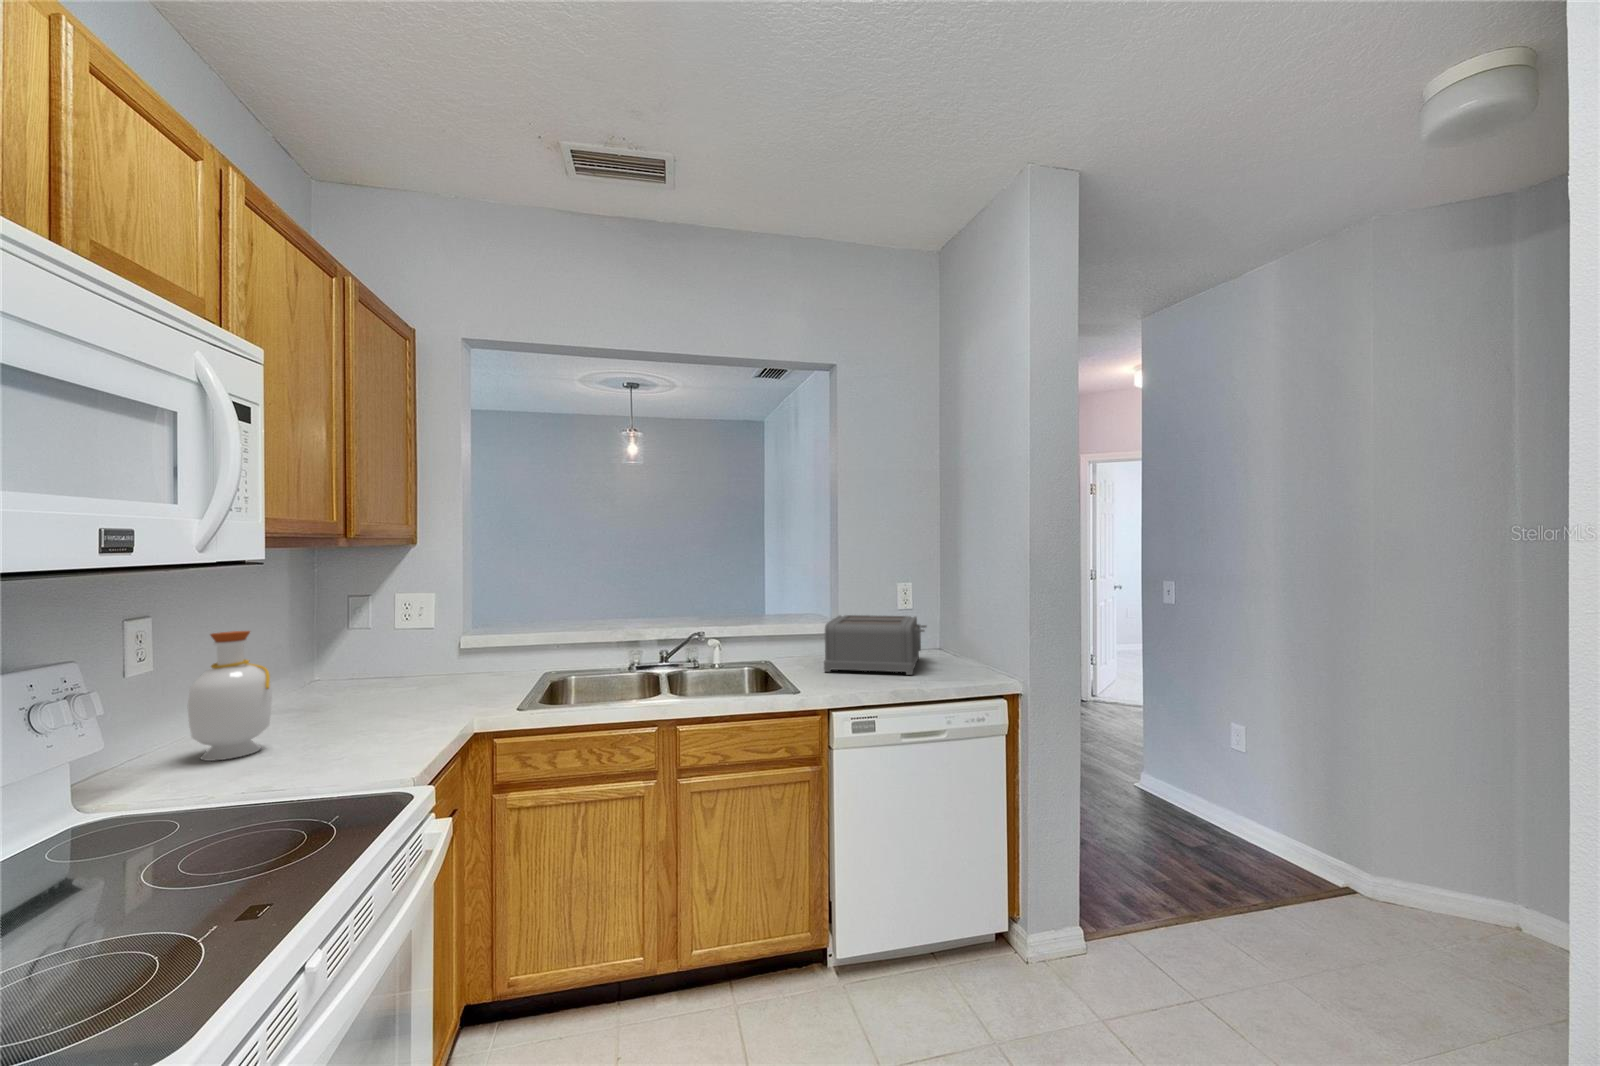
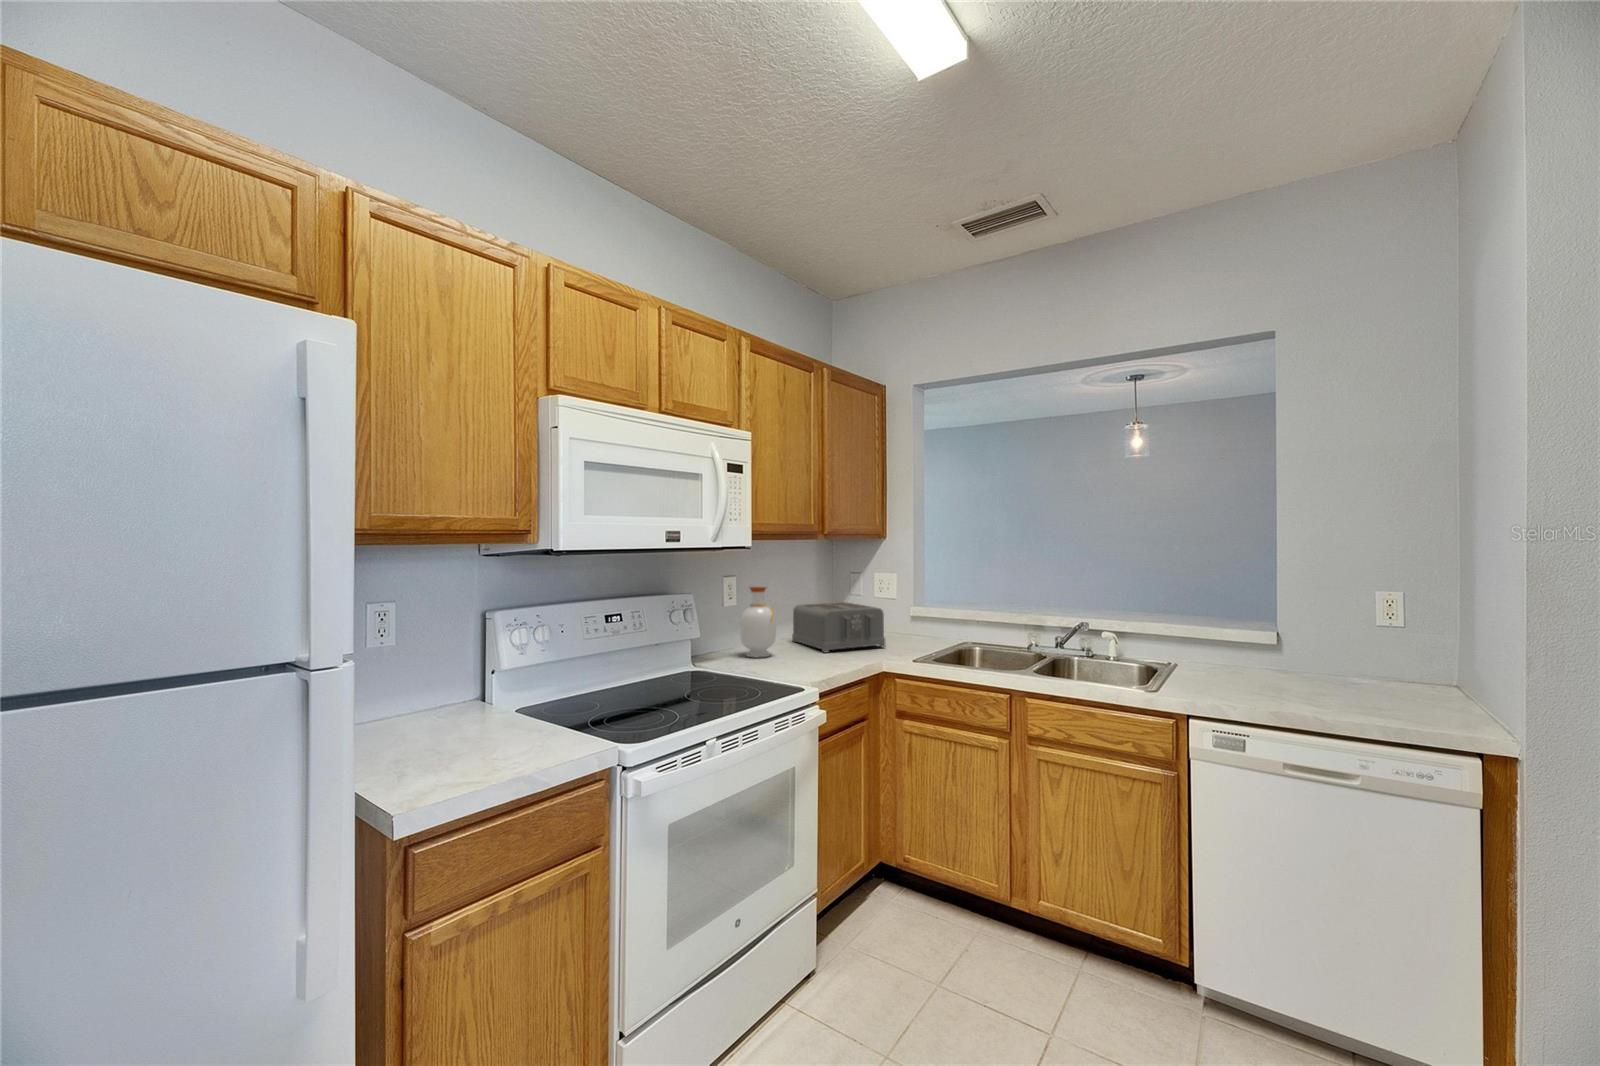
toaster: present [824,615,926,675] -> present [792,602,885,652]

